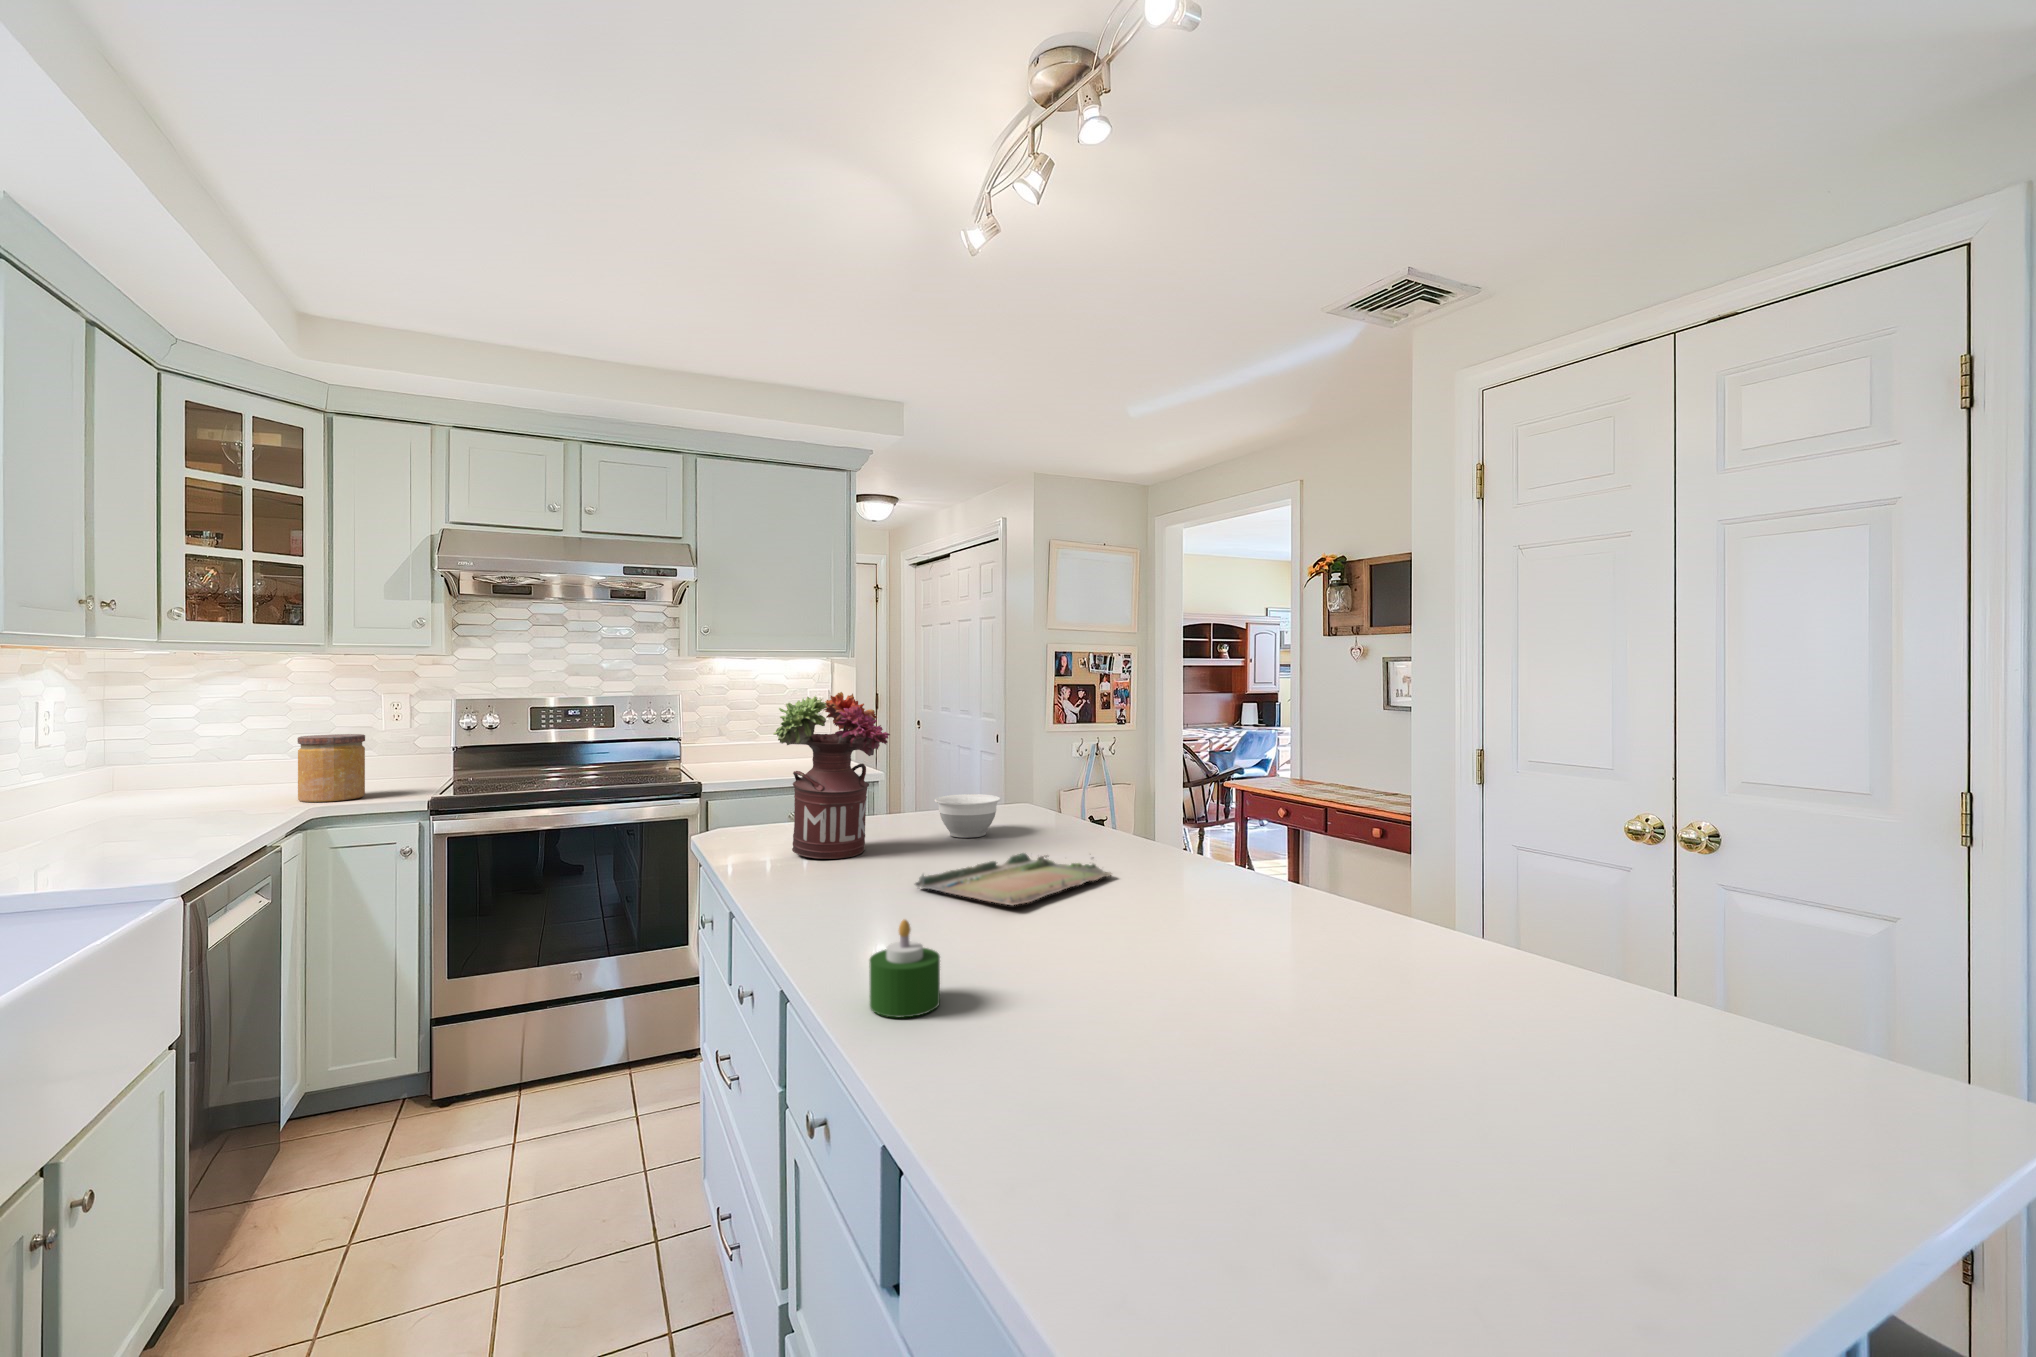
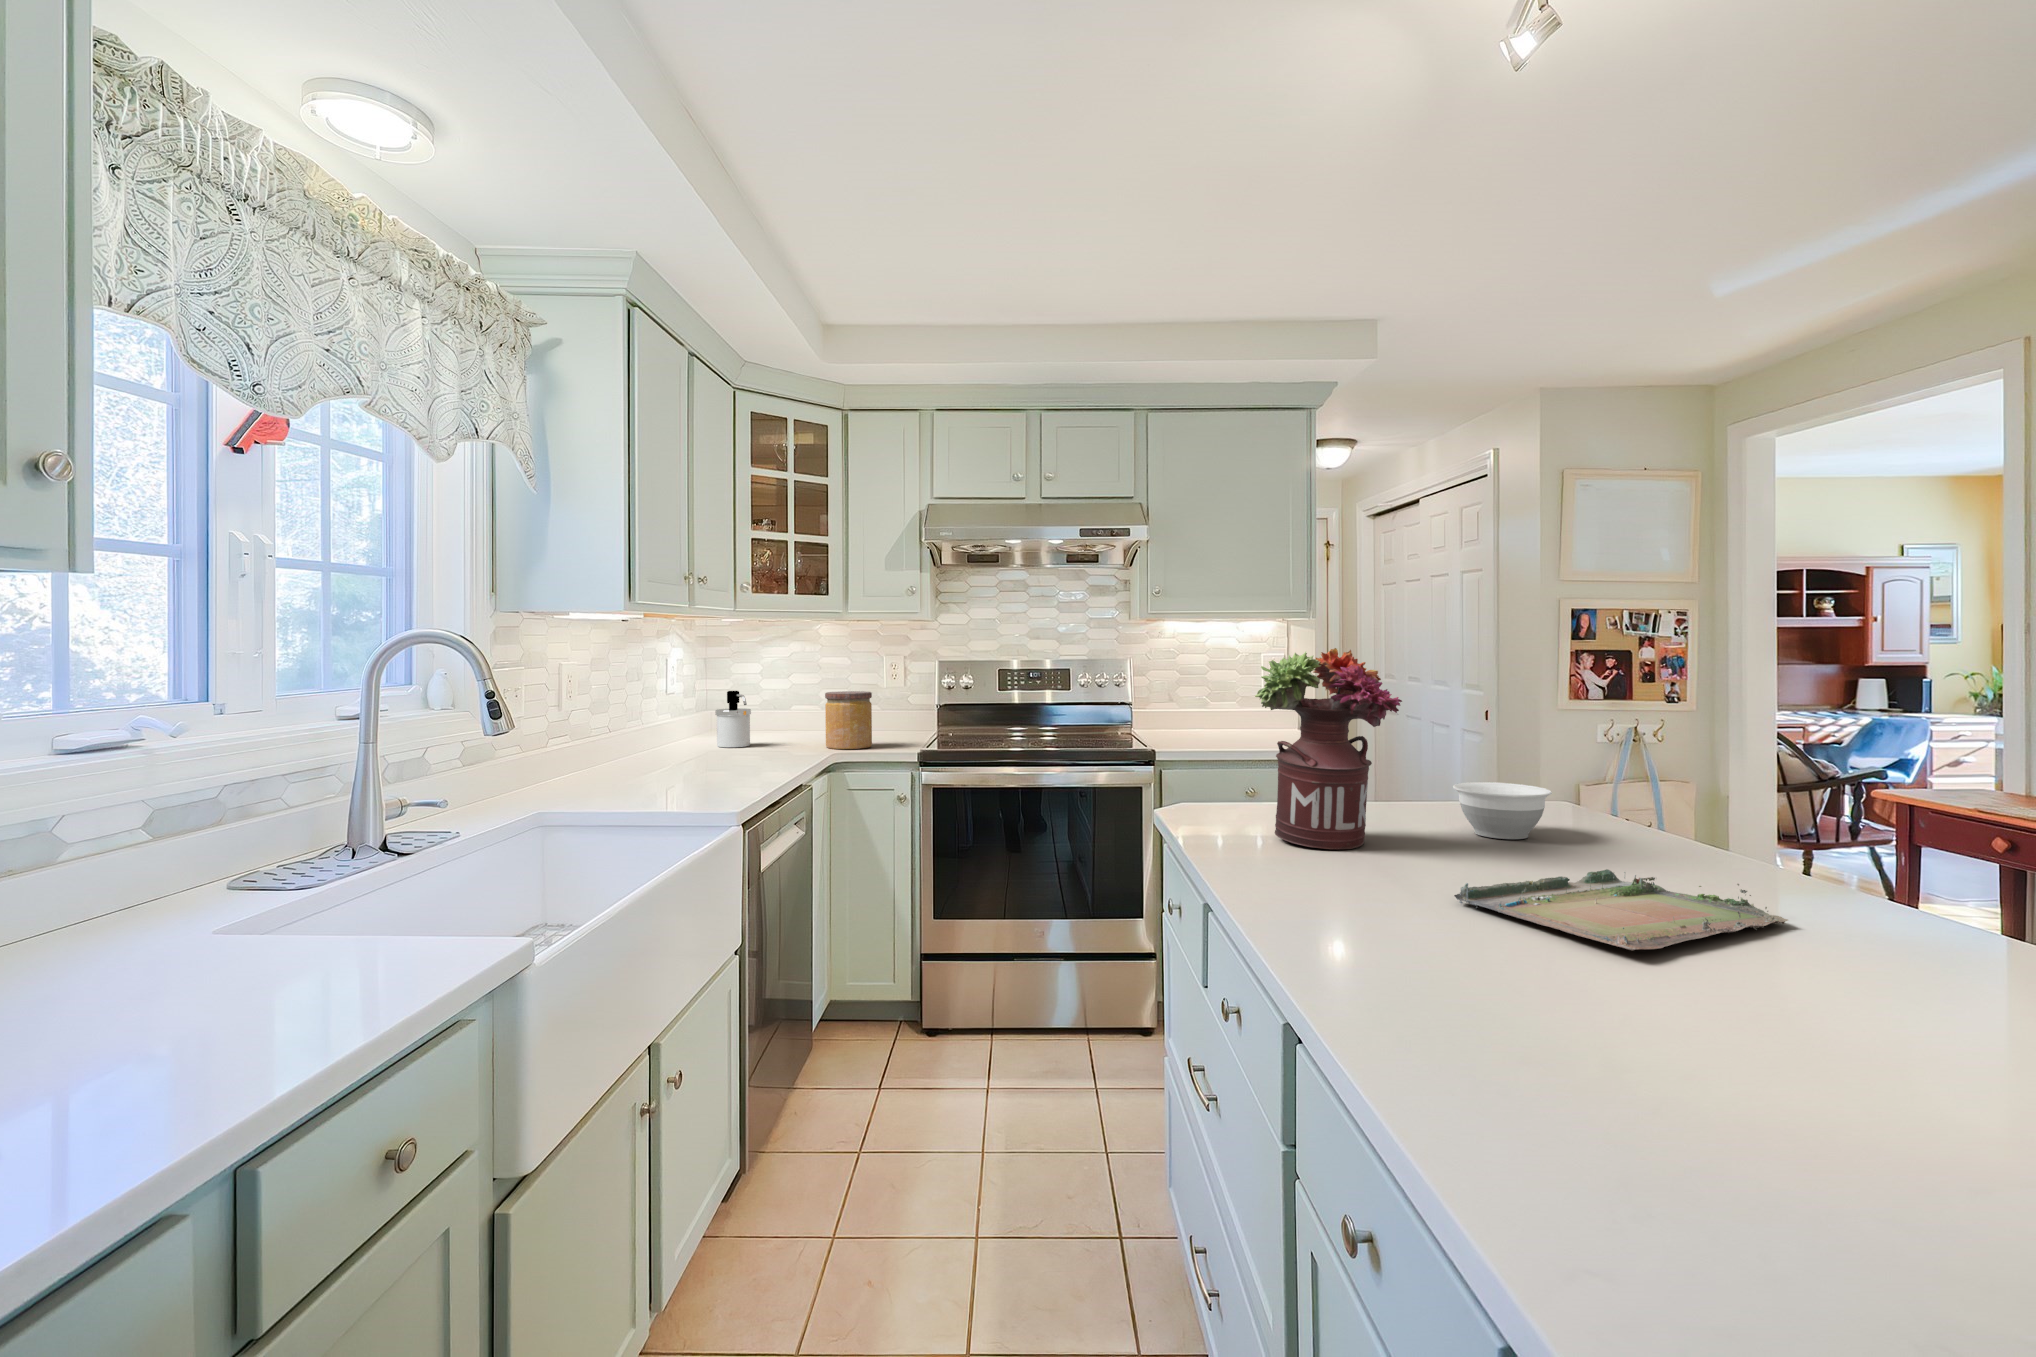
soap dispenser: none [121,738,181,810] -> present [715,691,751,747]
candle: present [869,920,940,1017] -> none [1457,963,1577,1114]

